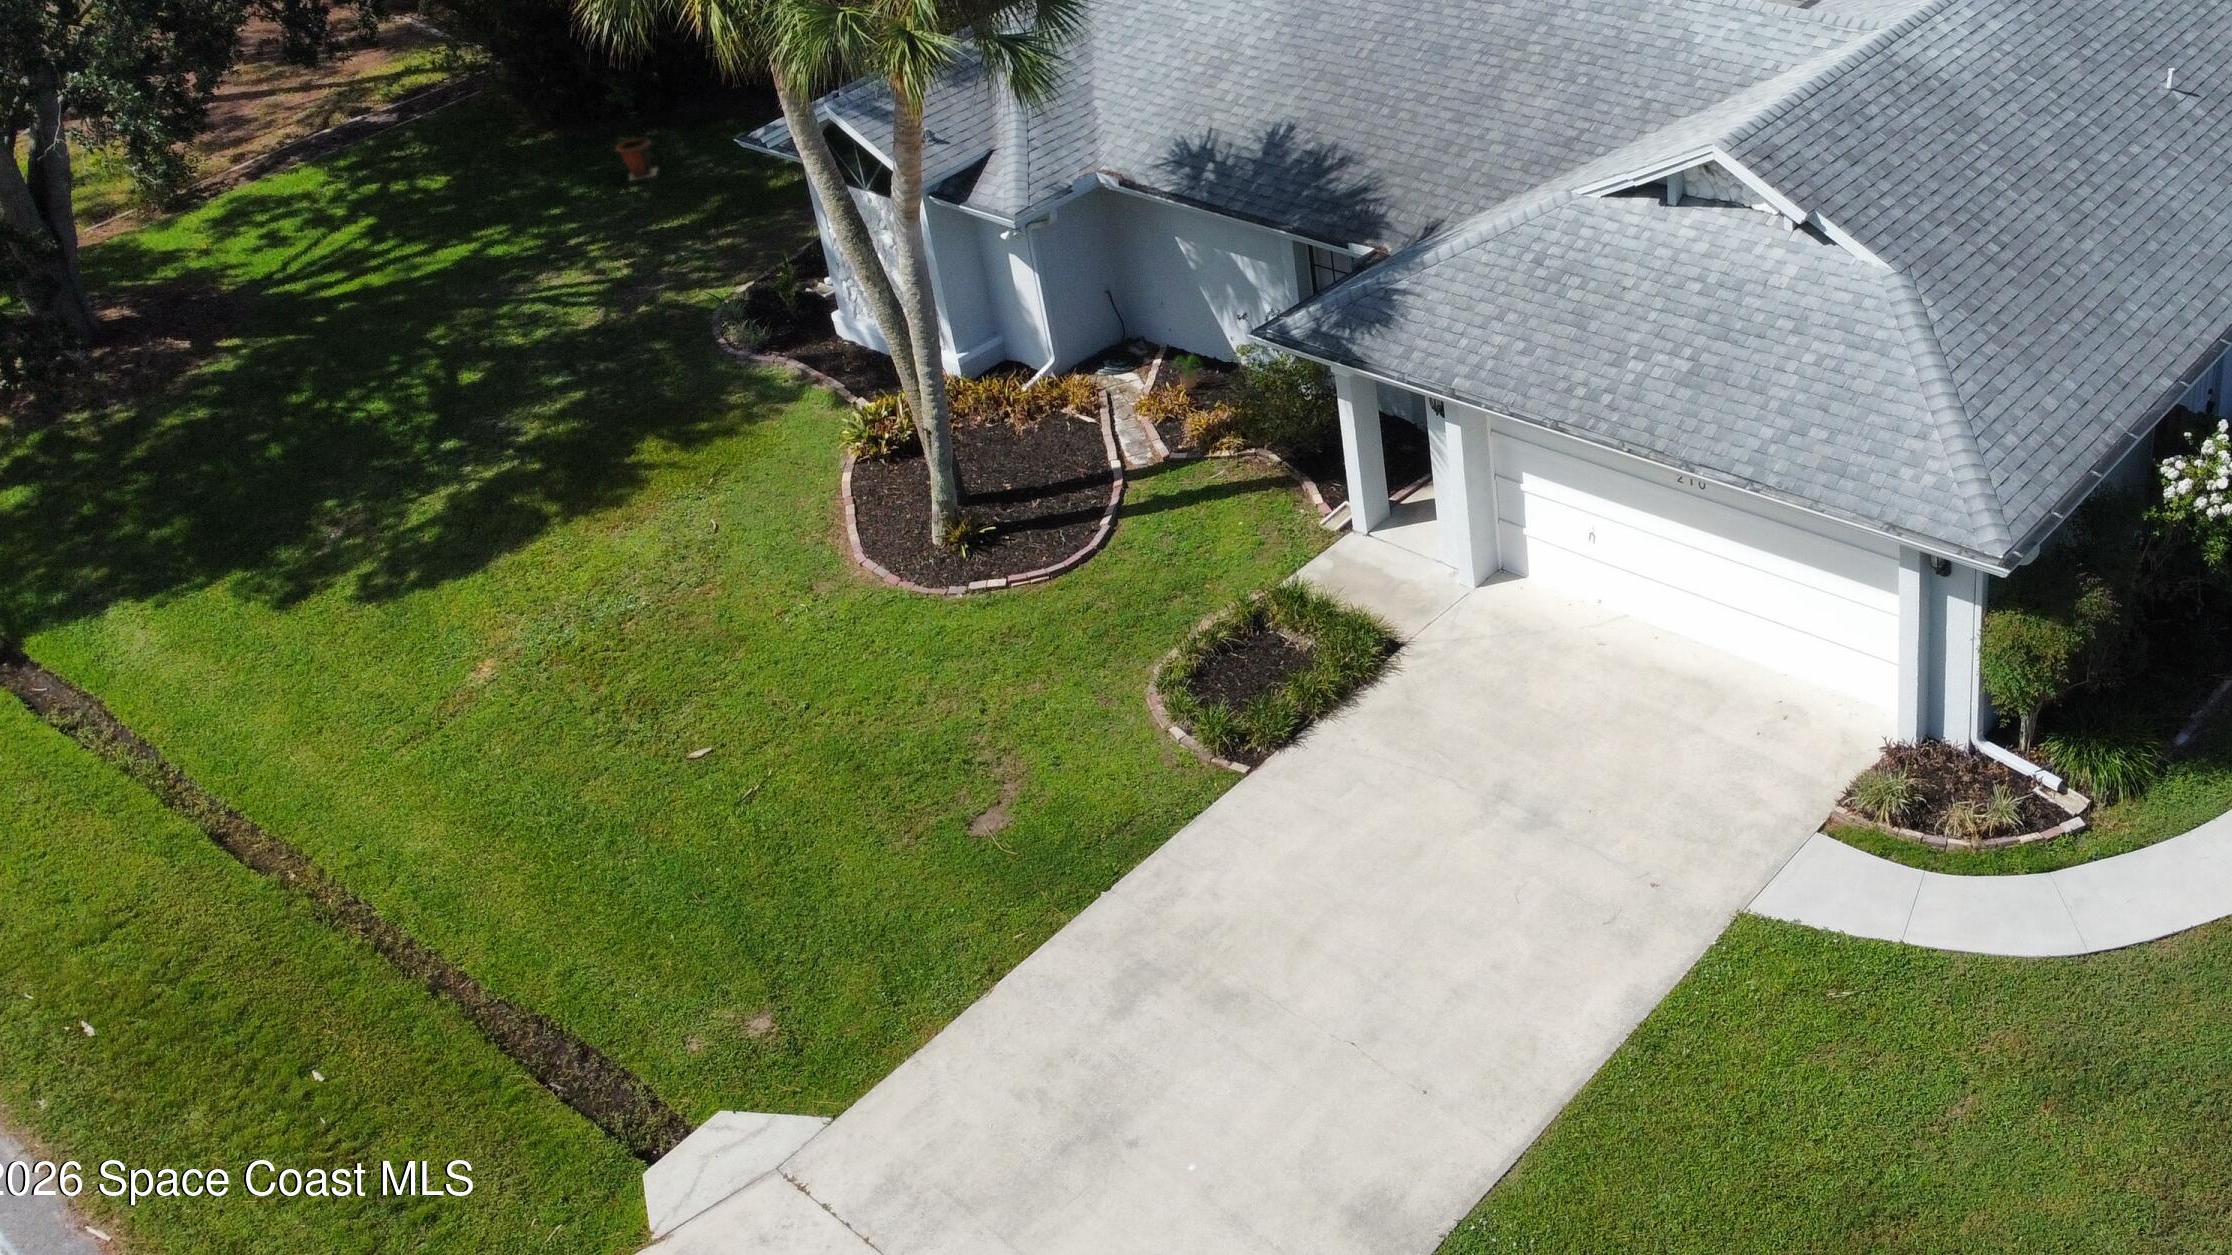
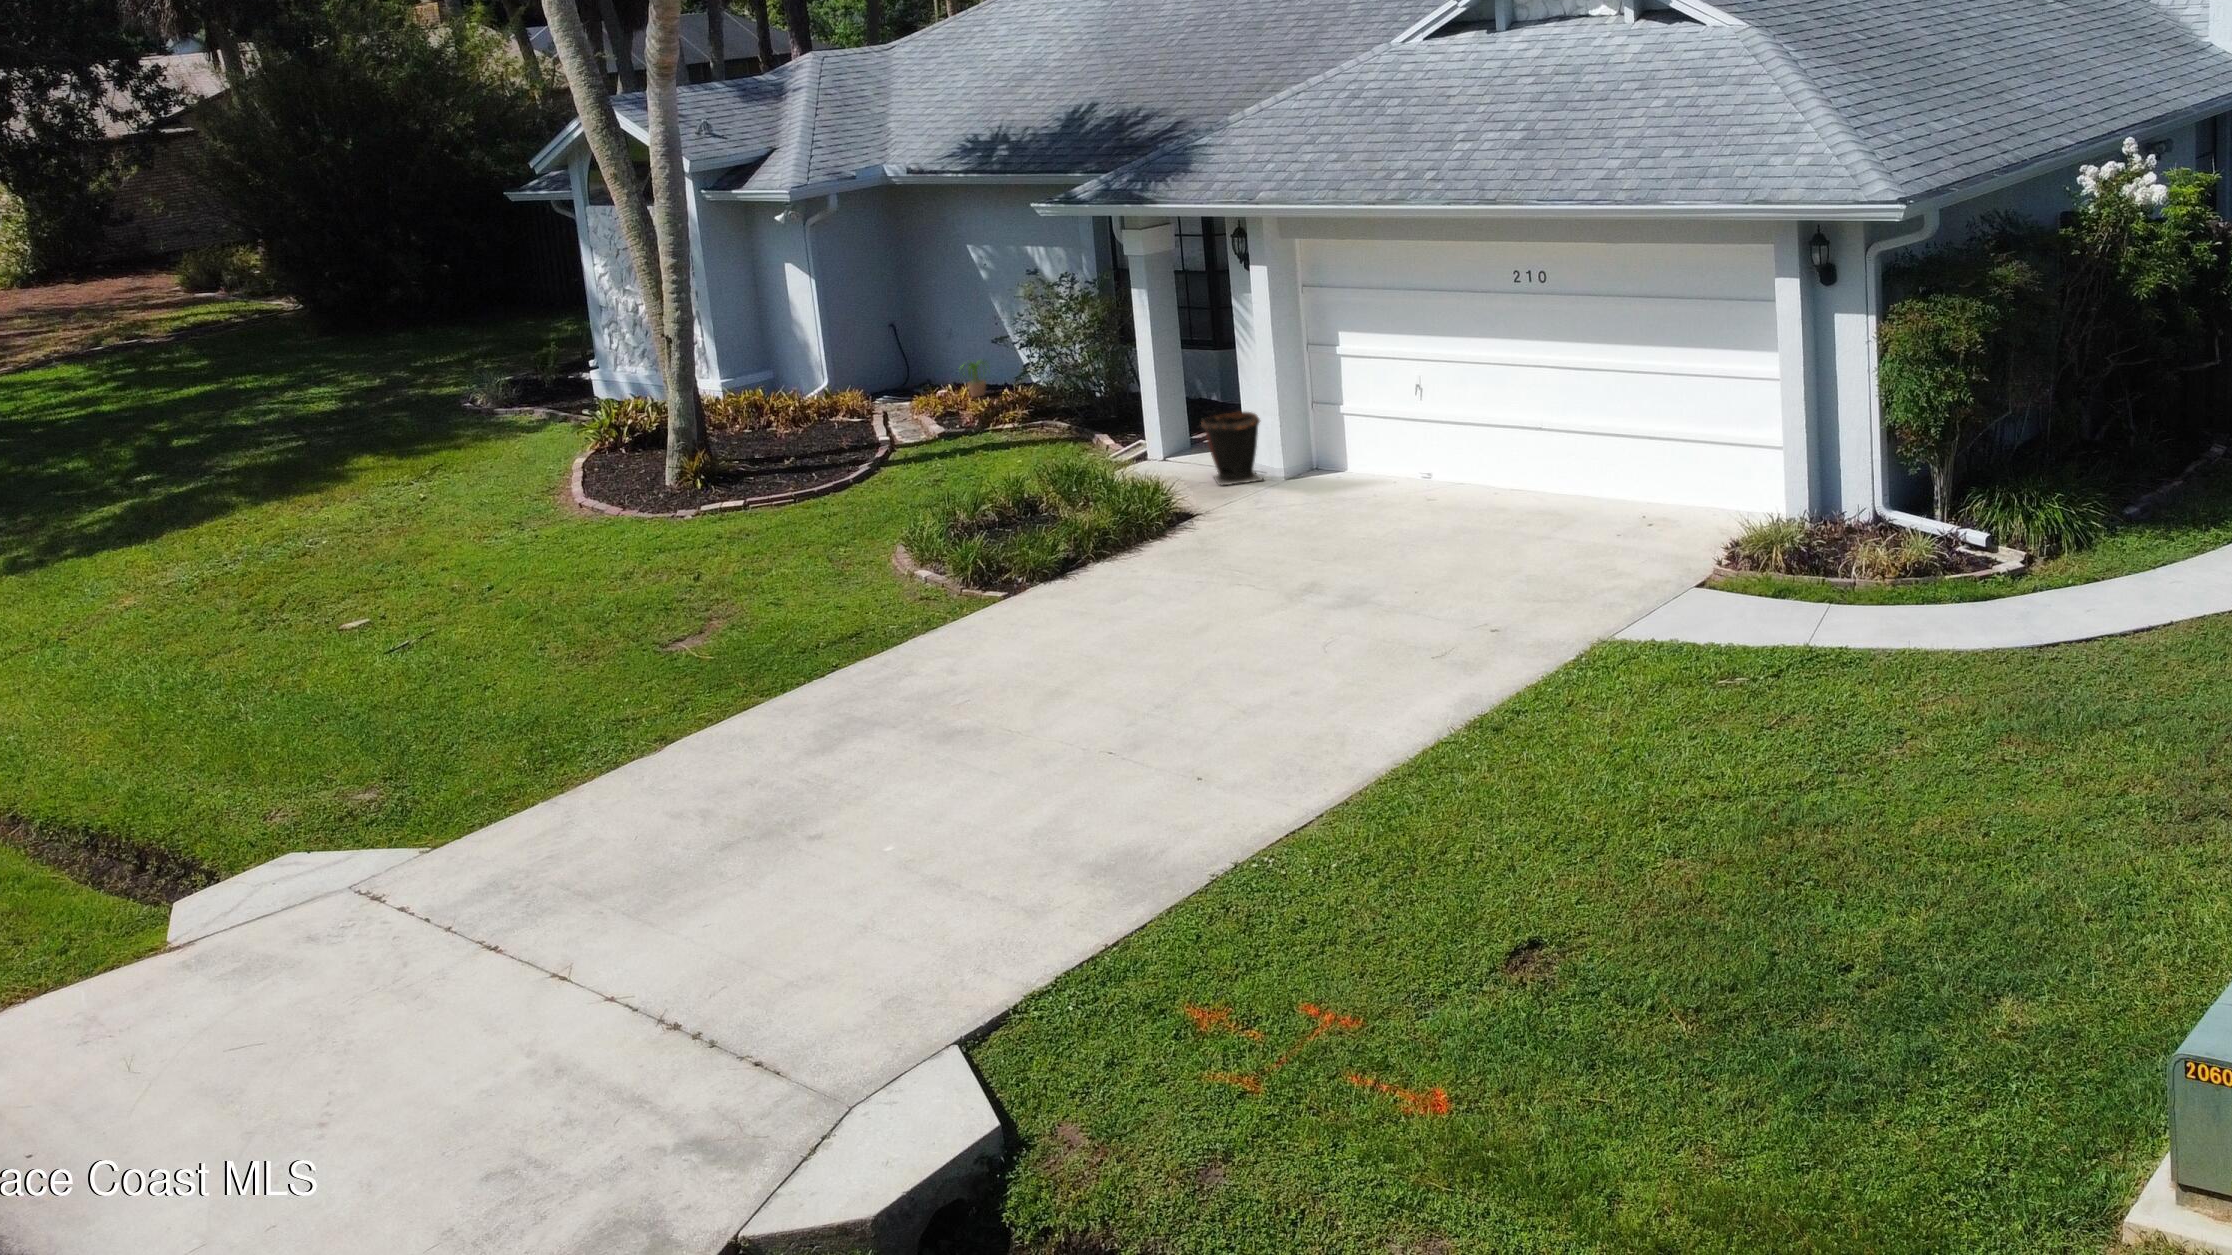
trash can: present [616,138,657,180] -> present [1201,412,1263,486]

